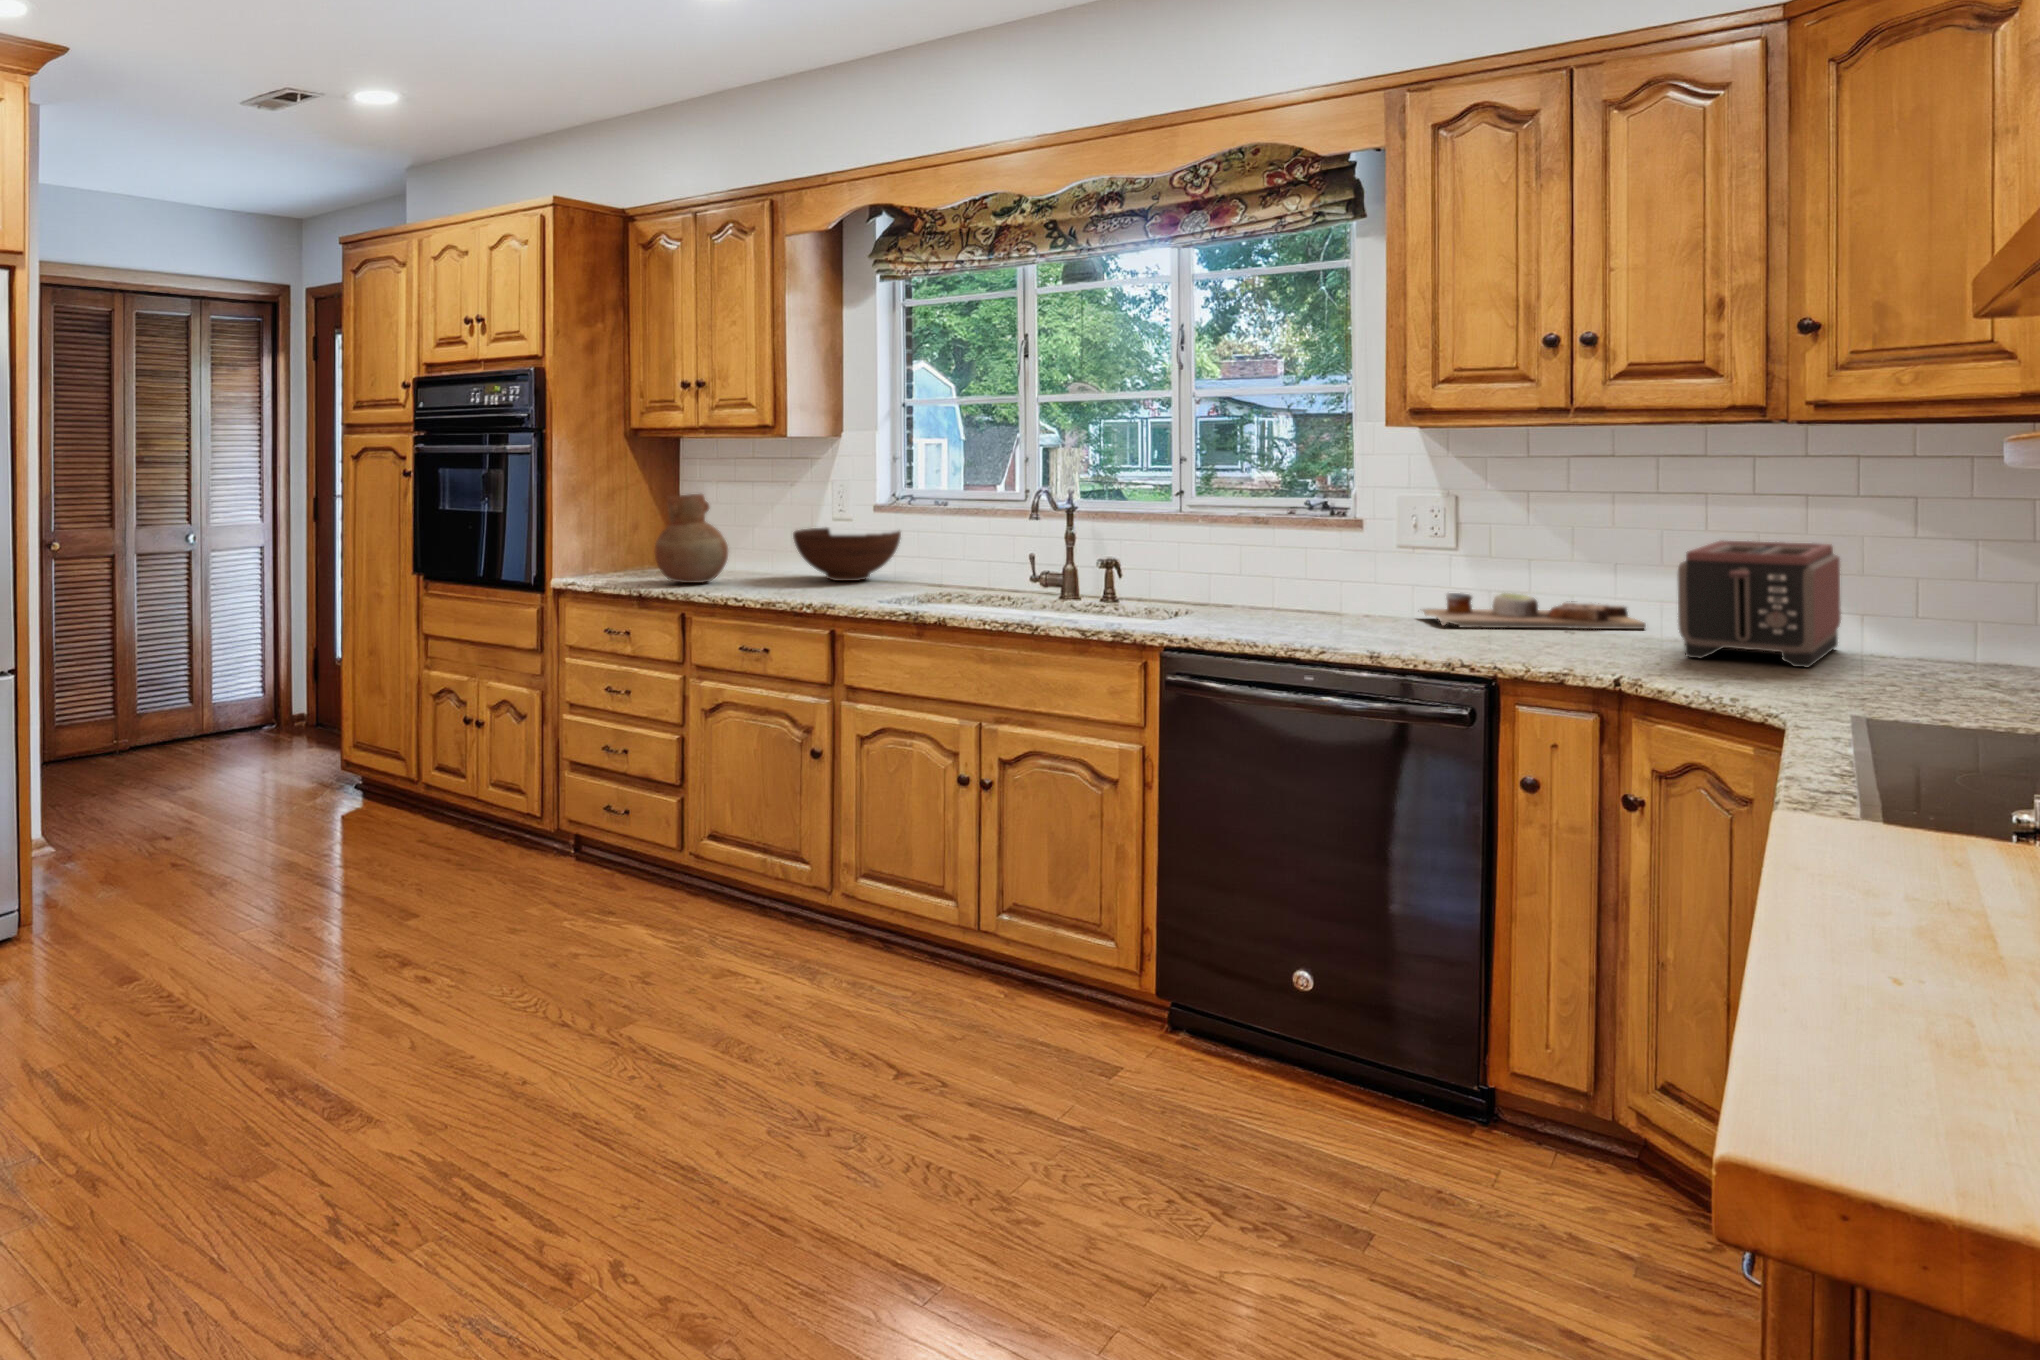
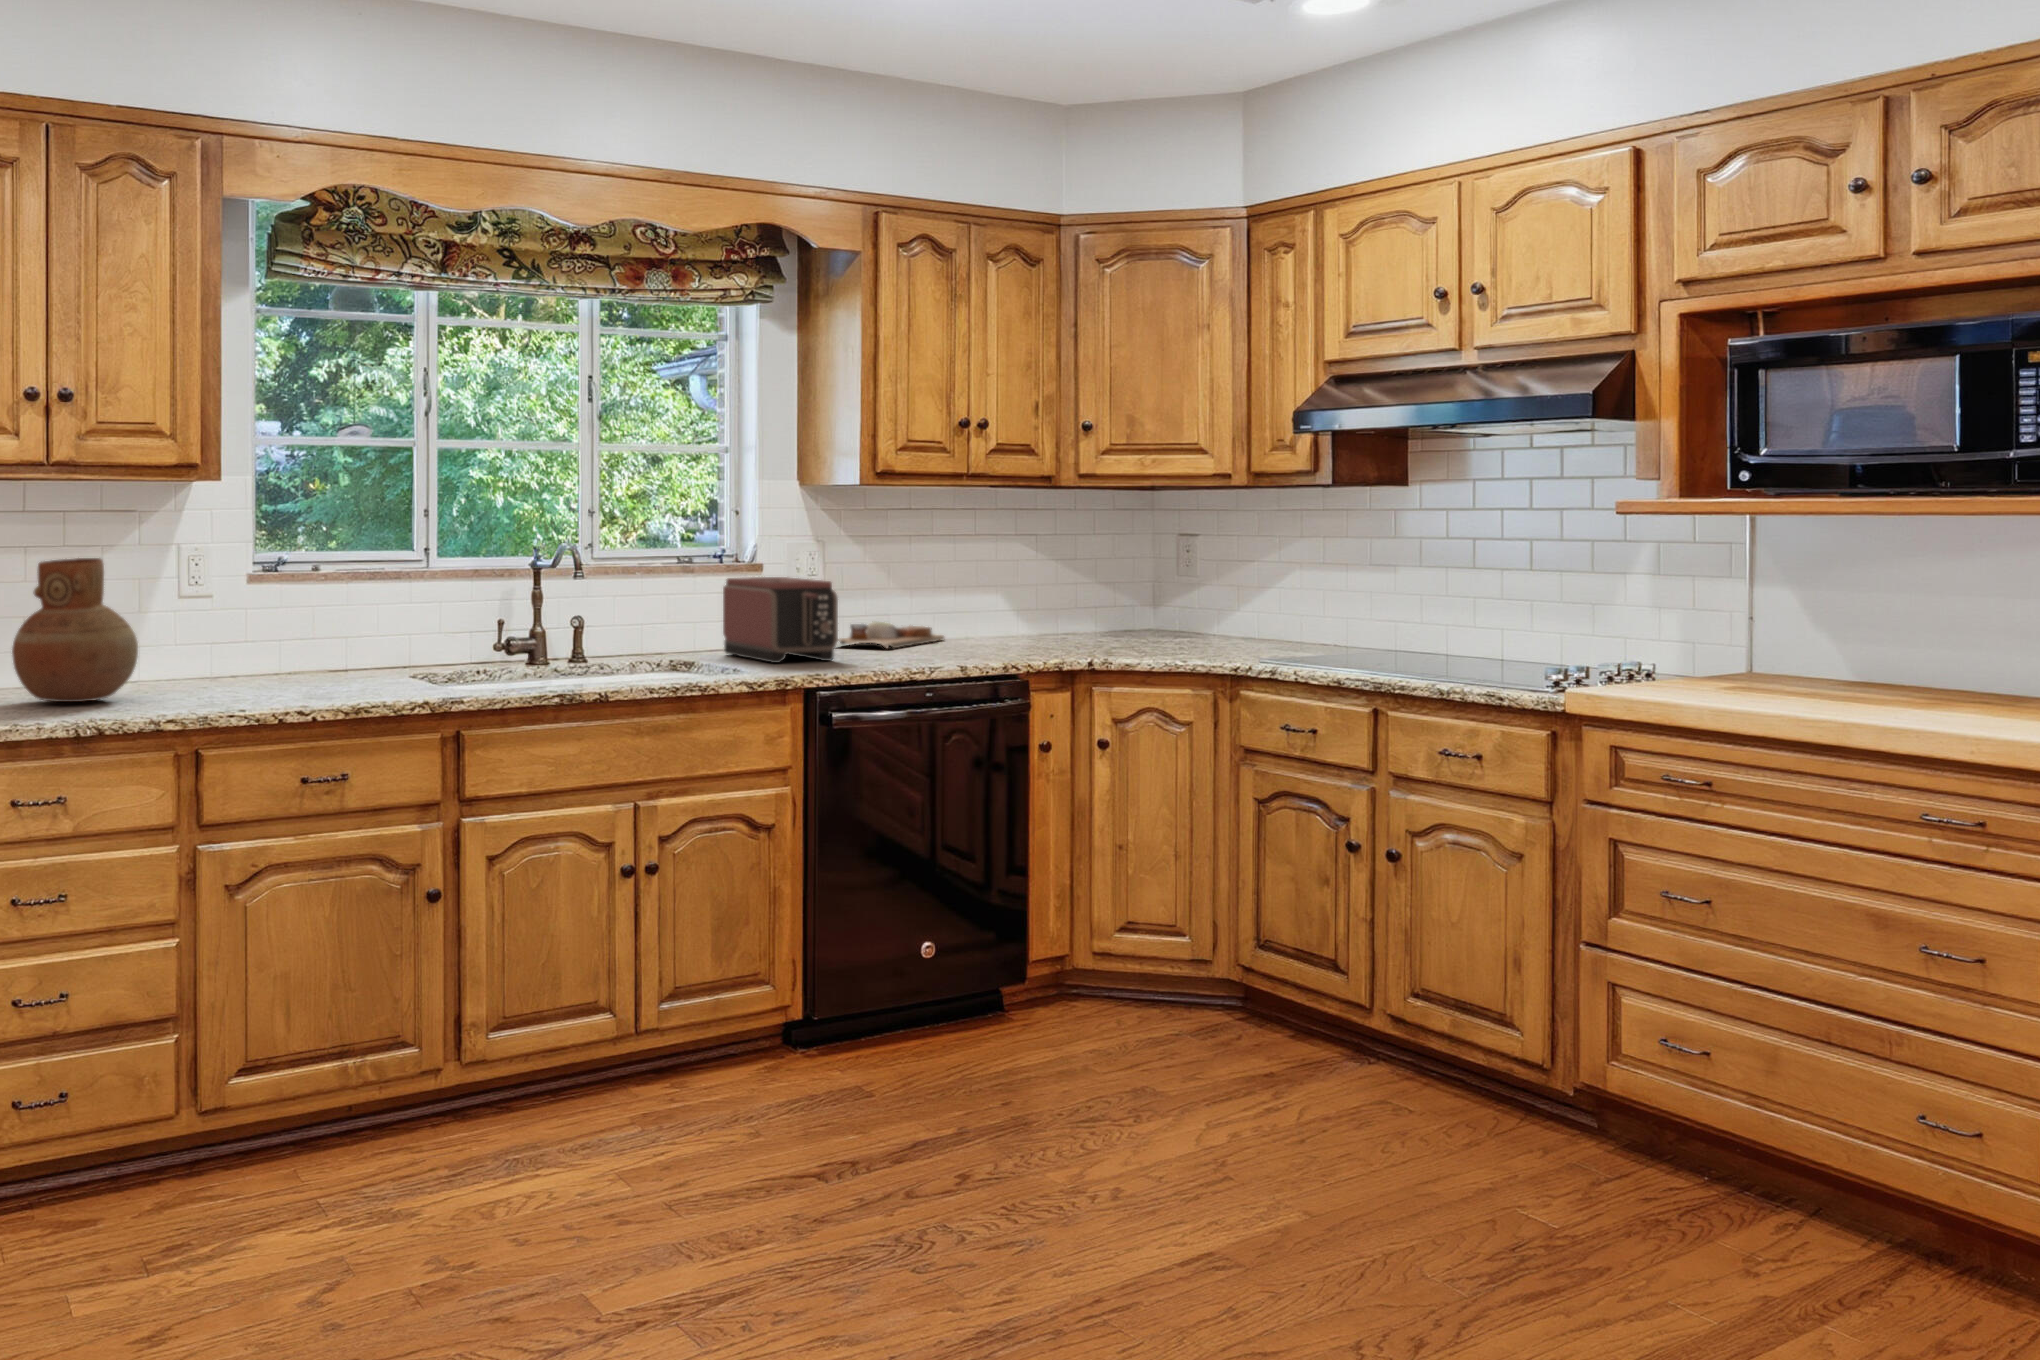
fruit bowl: present [793,528,901,581] -> none [160,605,313,679]
toaster: present [1678,541,1841,668] -> present [723,577,838,663]

